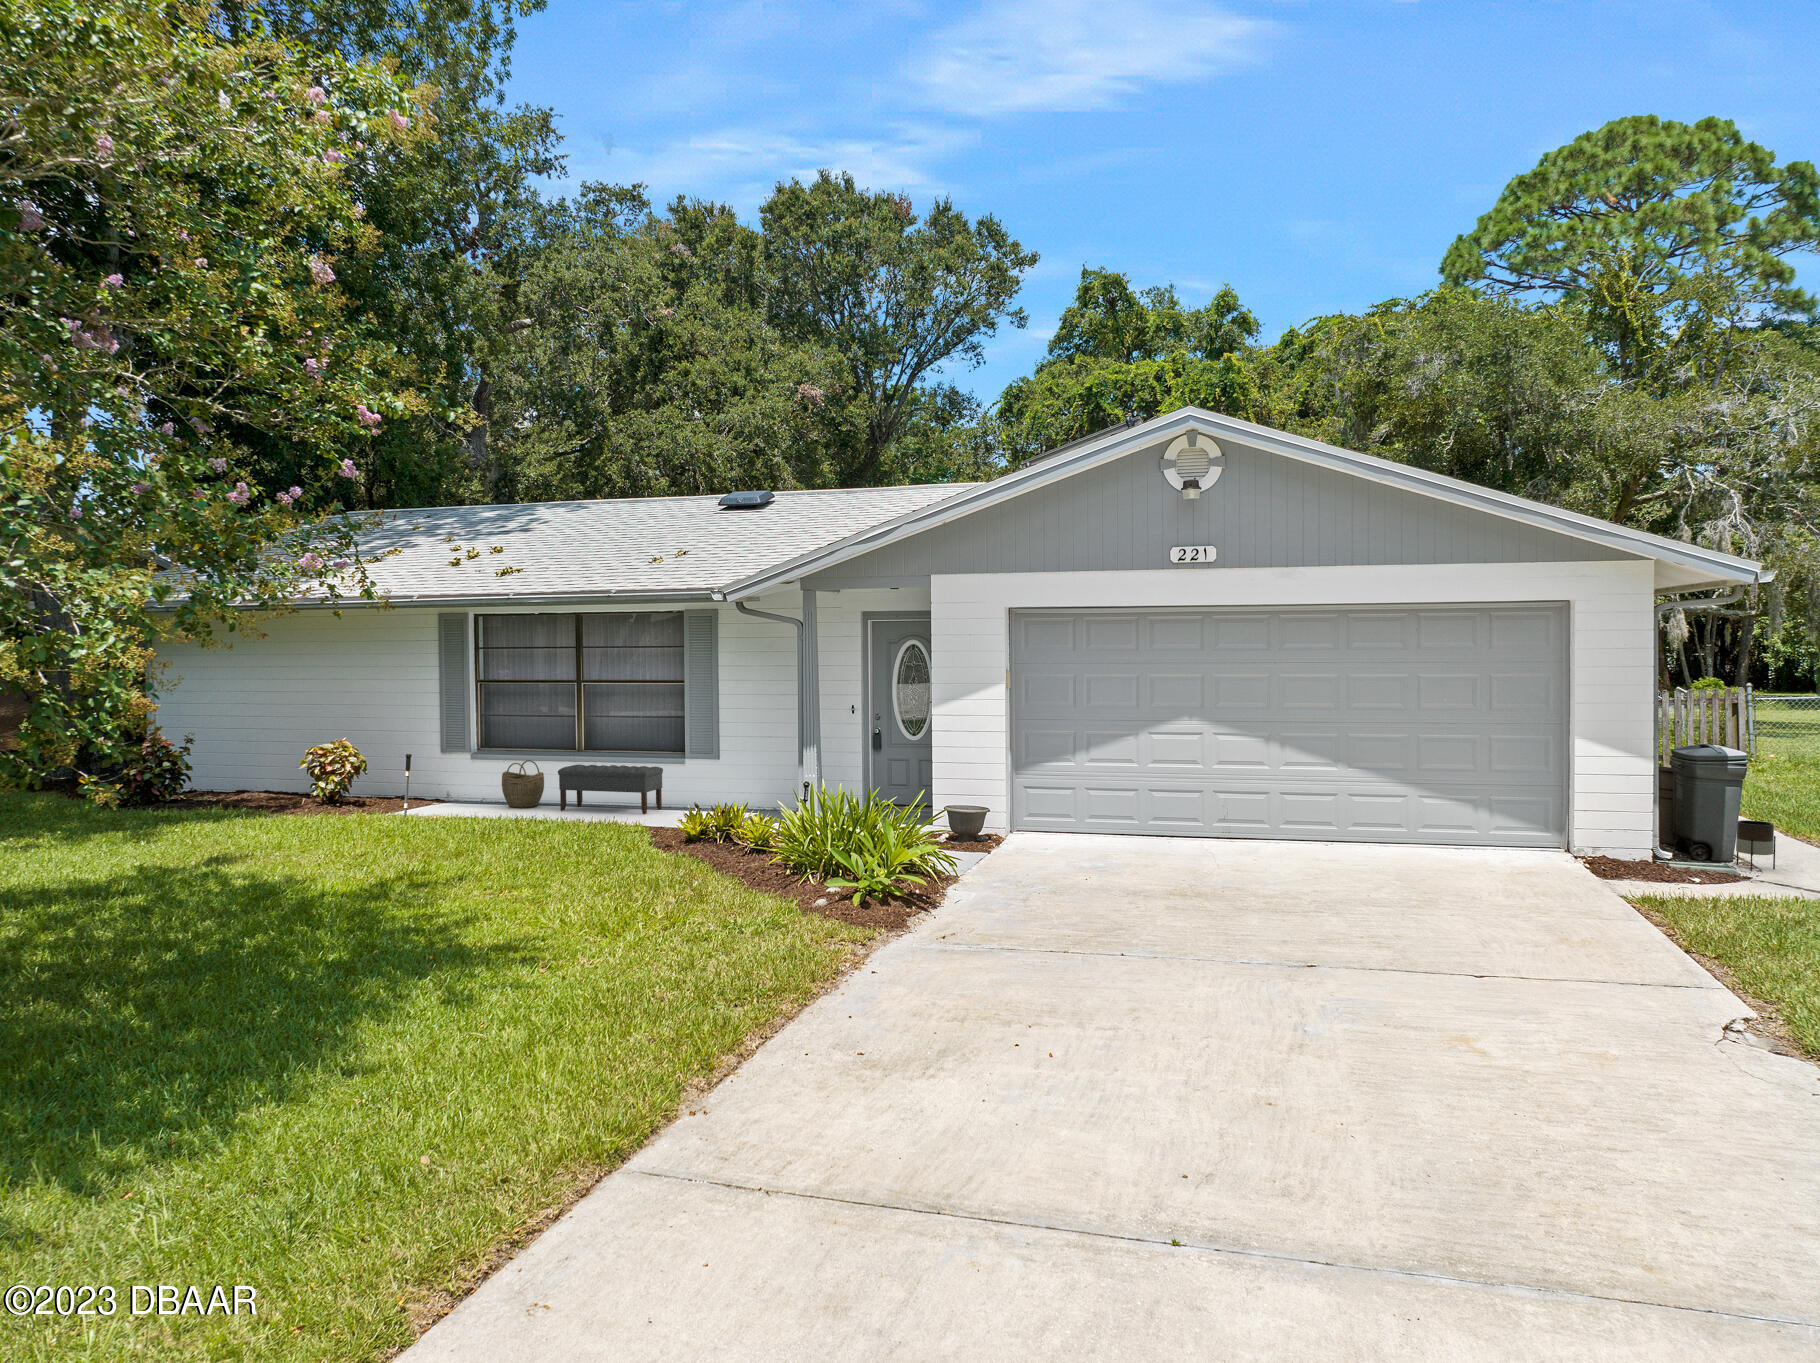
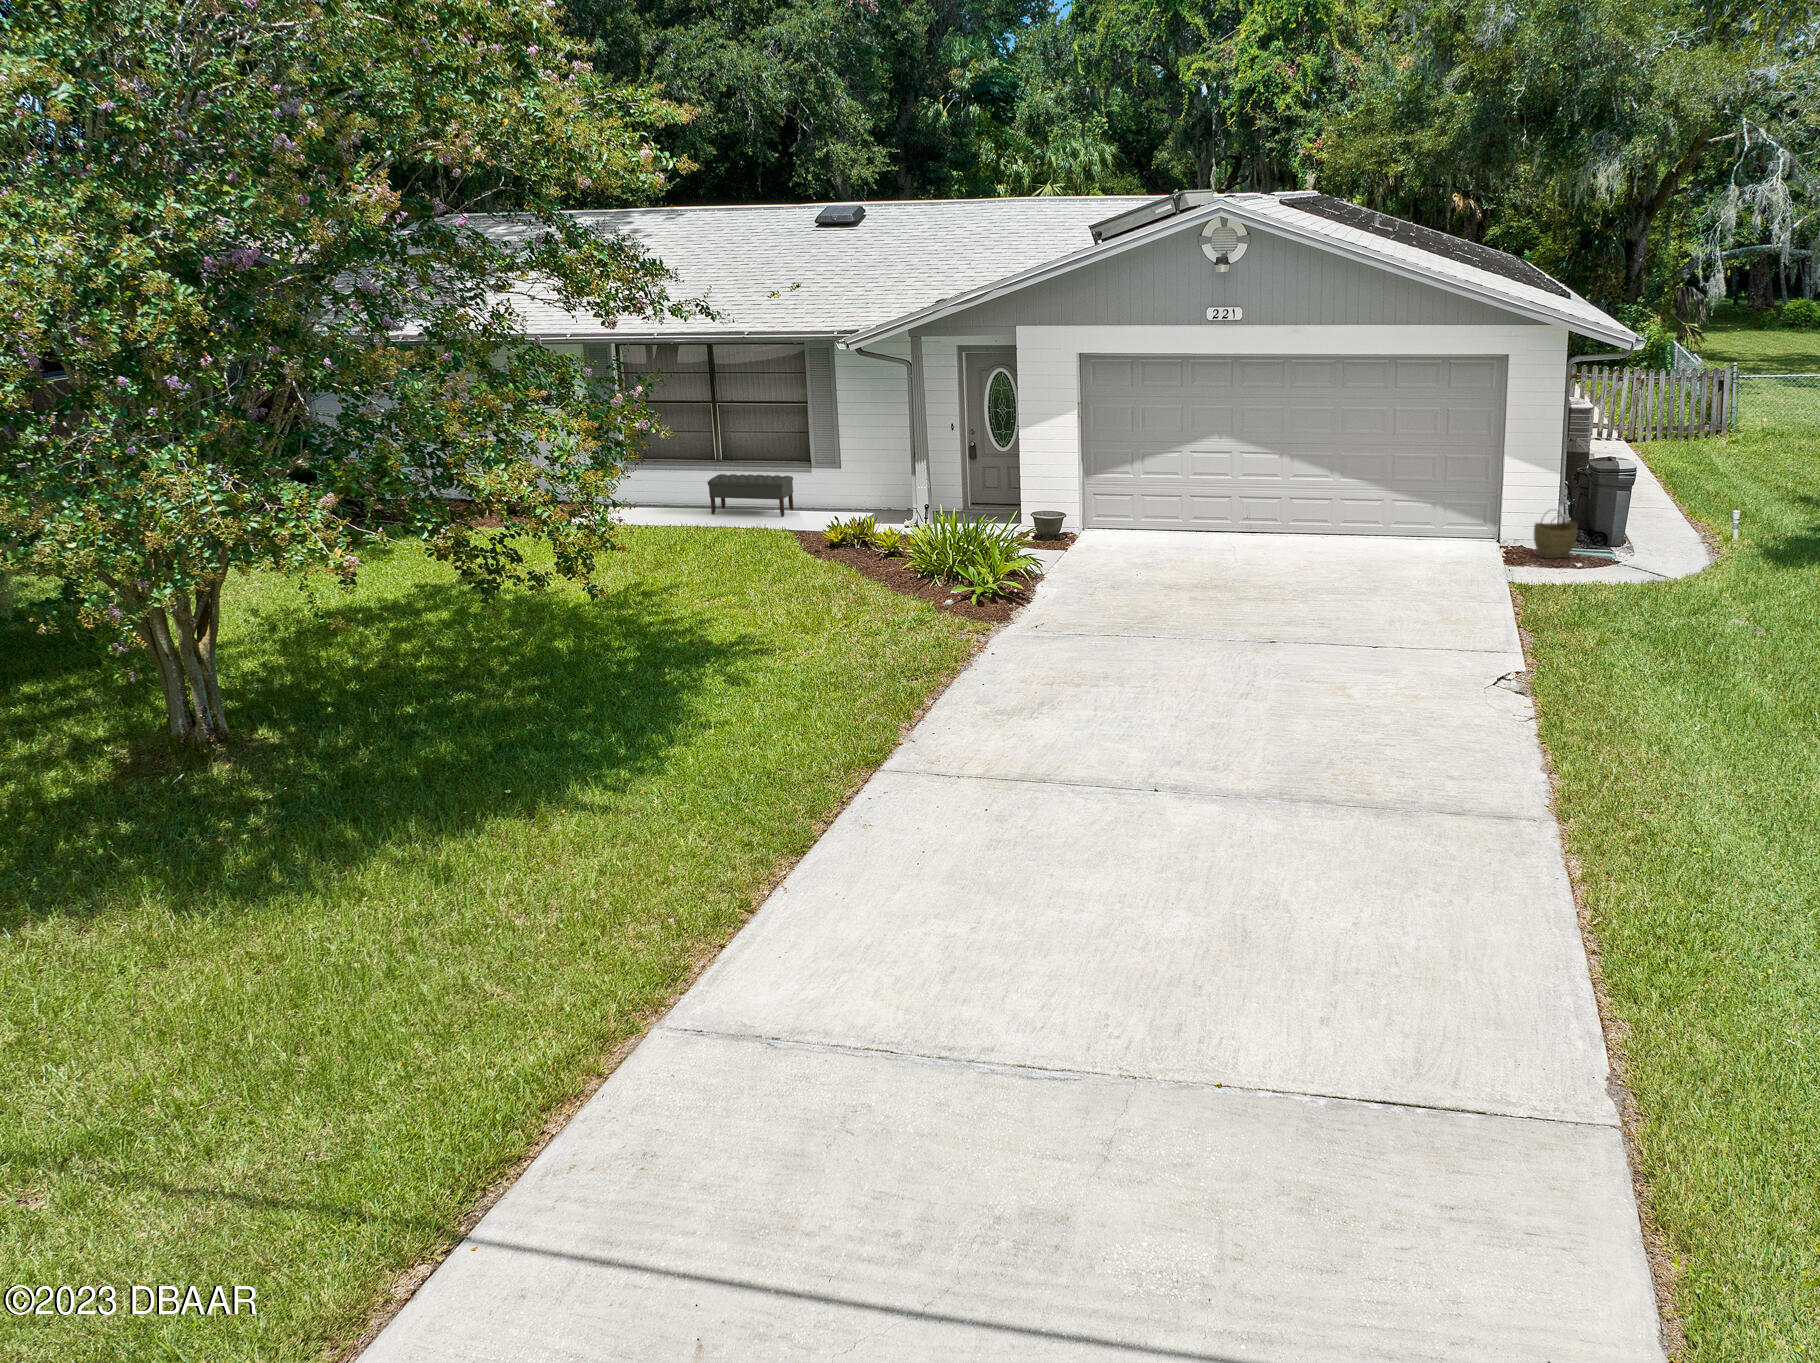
woven basket: present [502,760,544,808] -> present [1534,514,1577,559]
planter: present [1736,820,1776,871] -> none [1616,518,1644,556]

